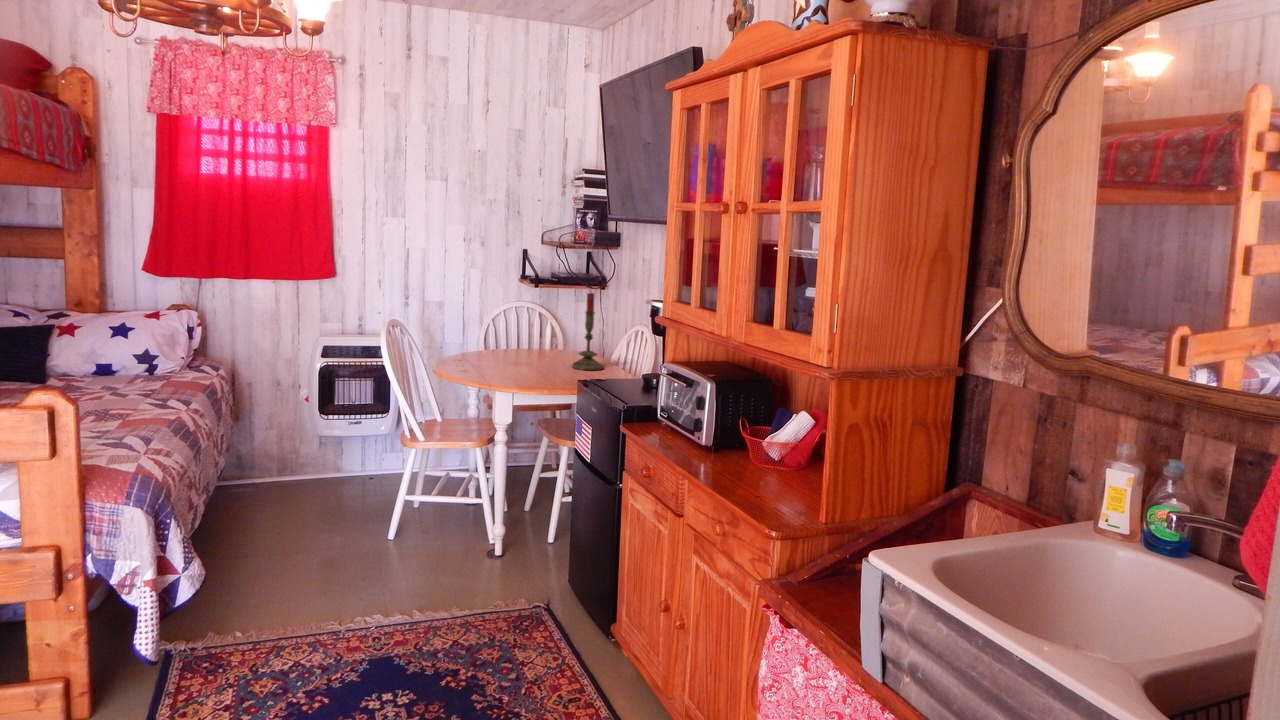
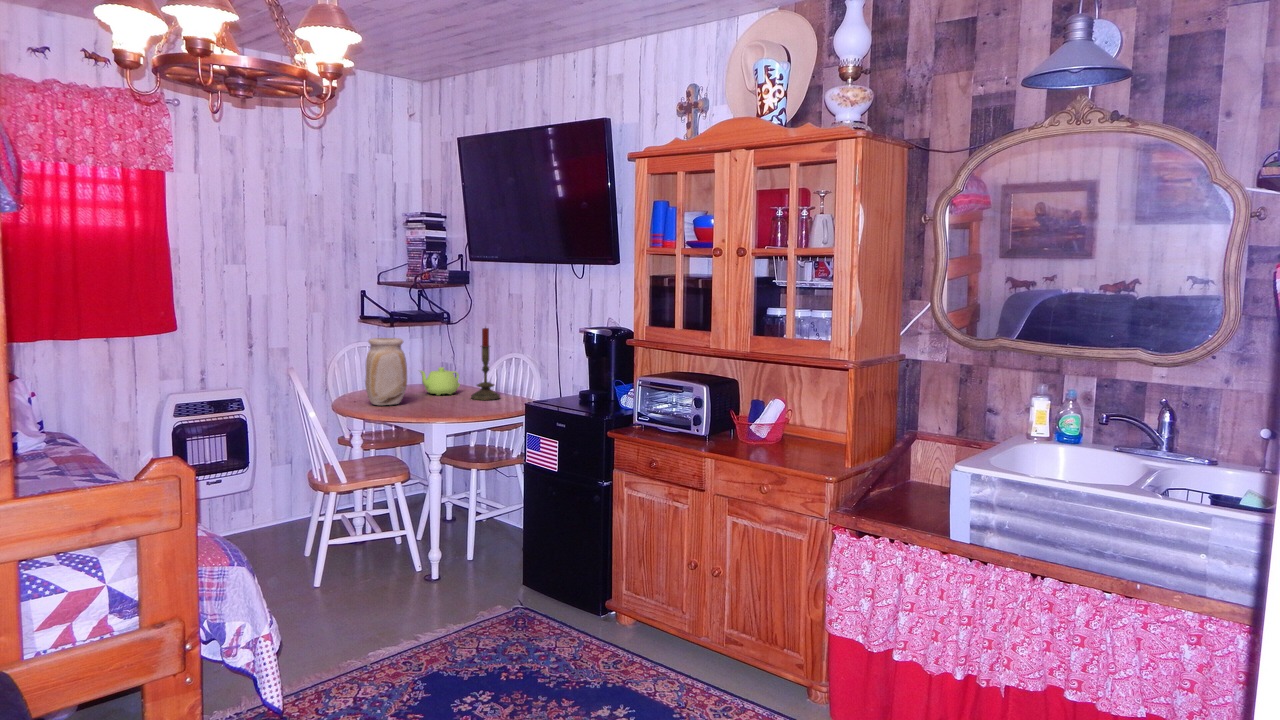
vase: none [457,295,498,364] -> present [365,338,407,405]
teapot: none [530,331,576,360] -> present [420,367,460,395]

